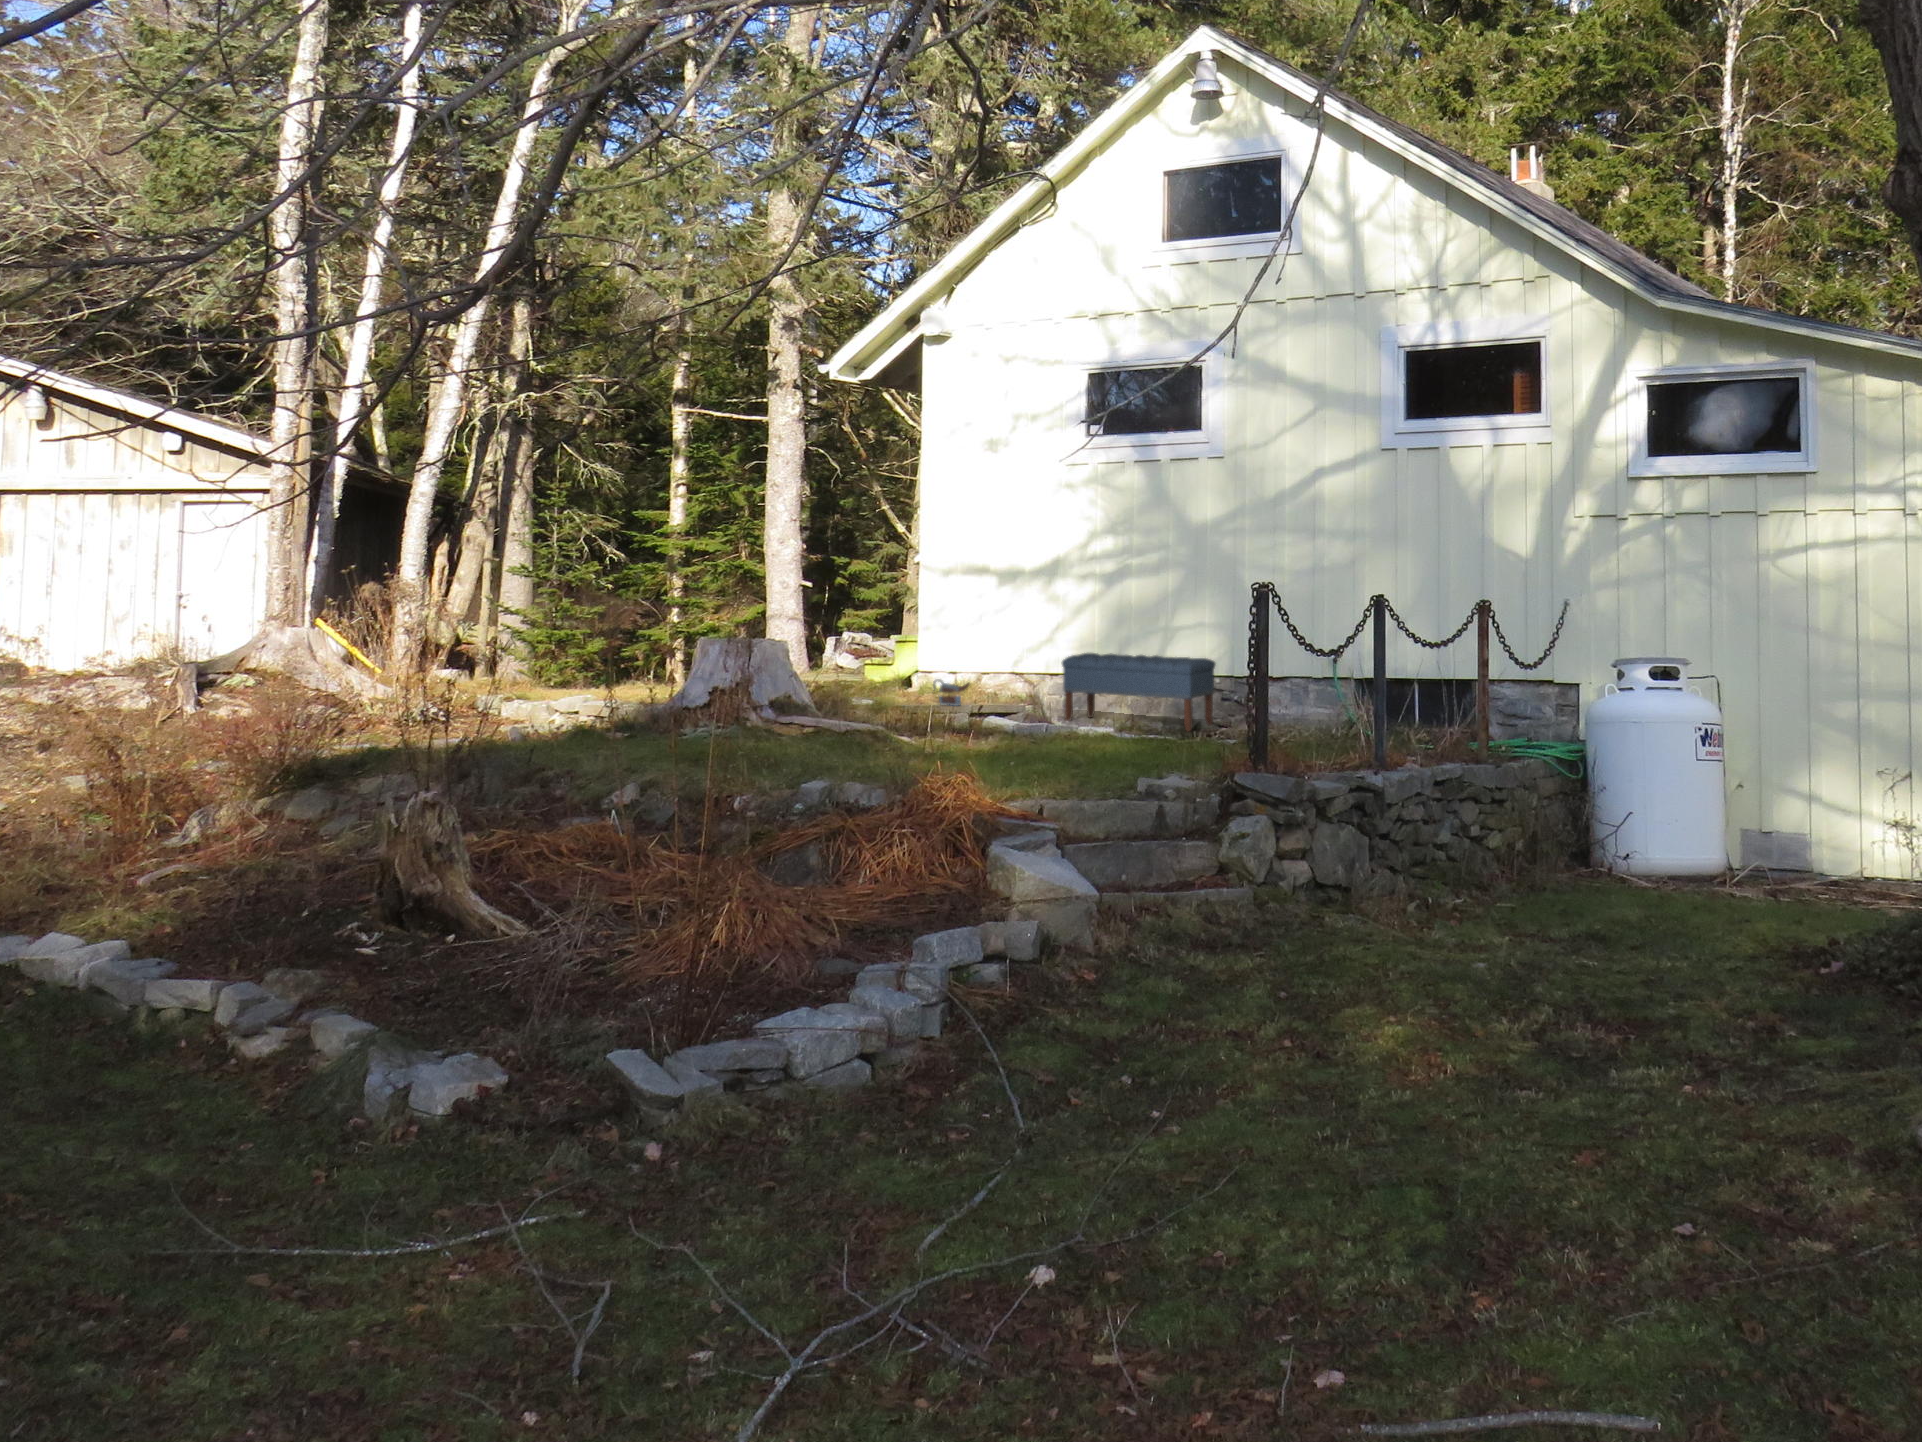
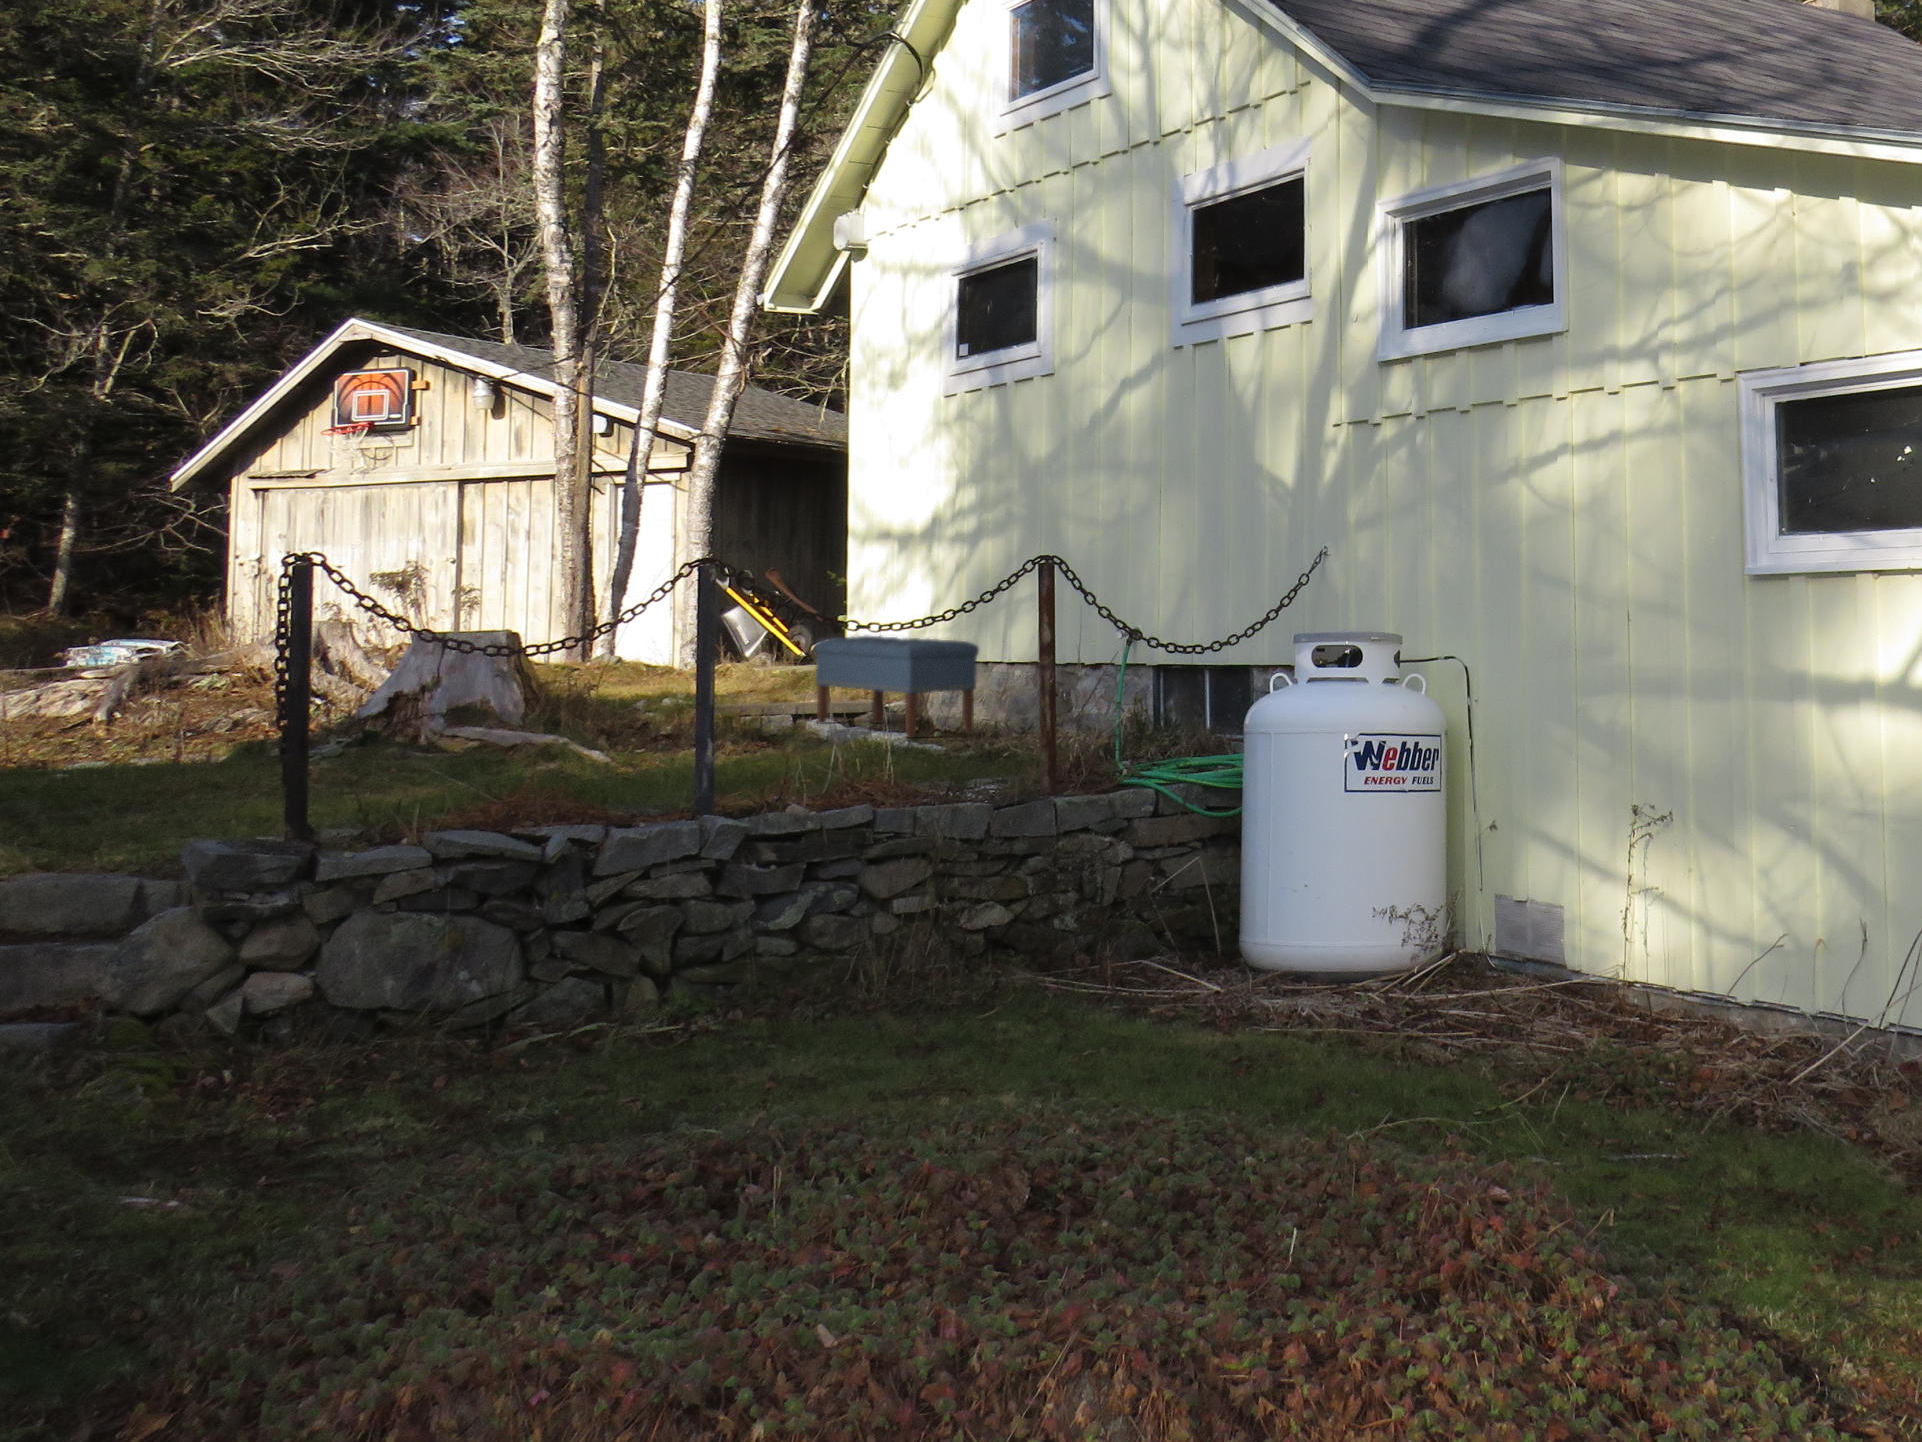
watering can: present [933,679,970,706] -> none [768,674,797,708]

